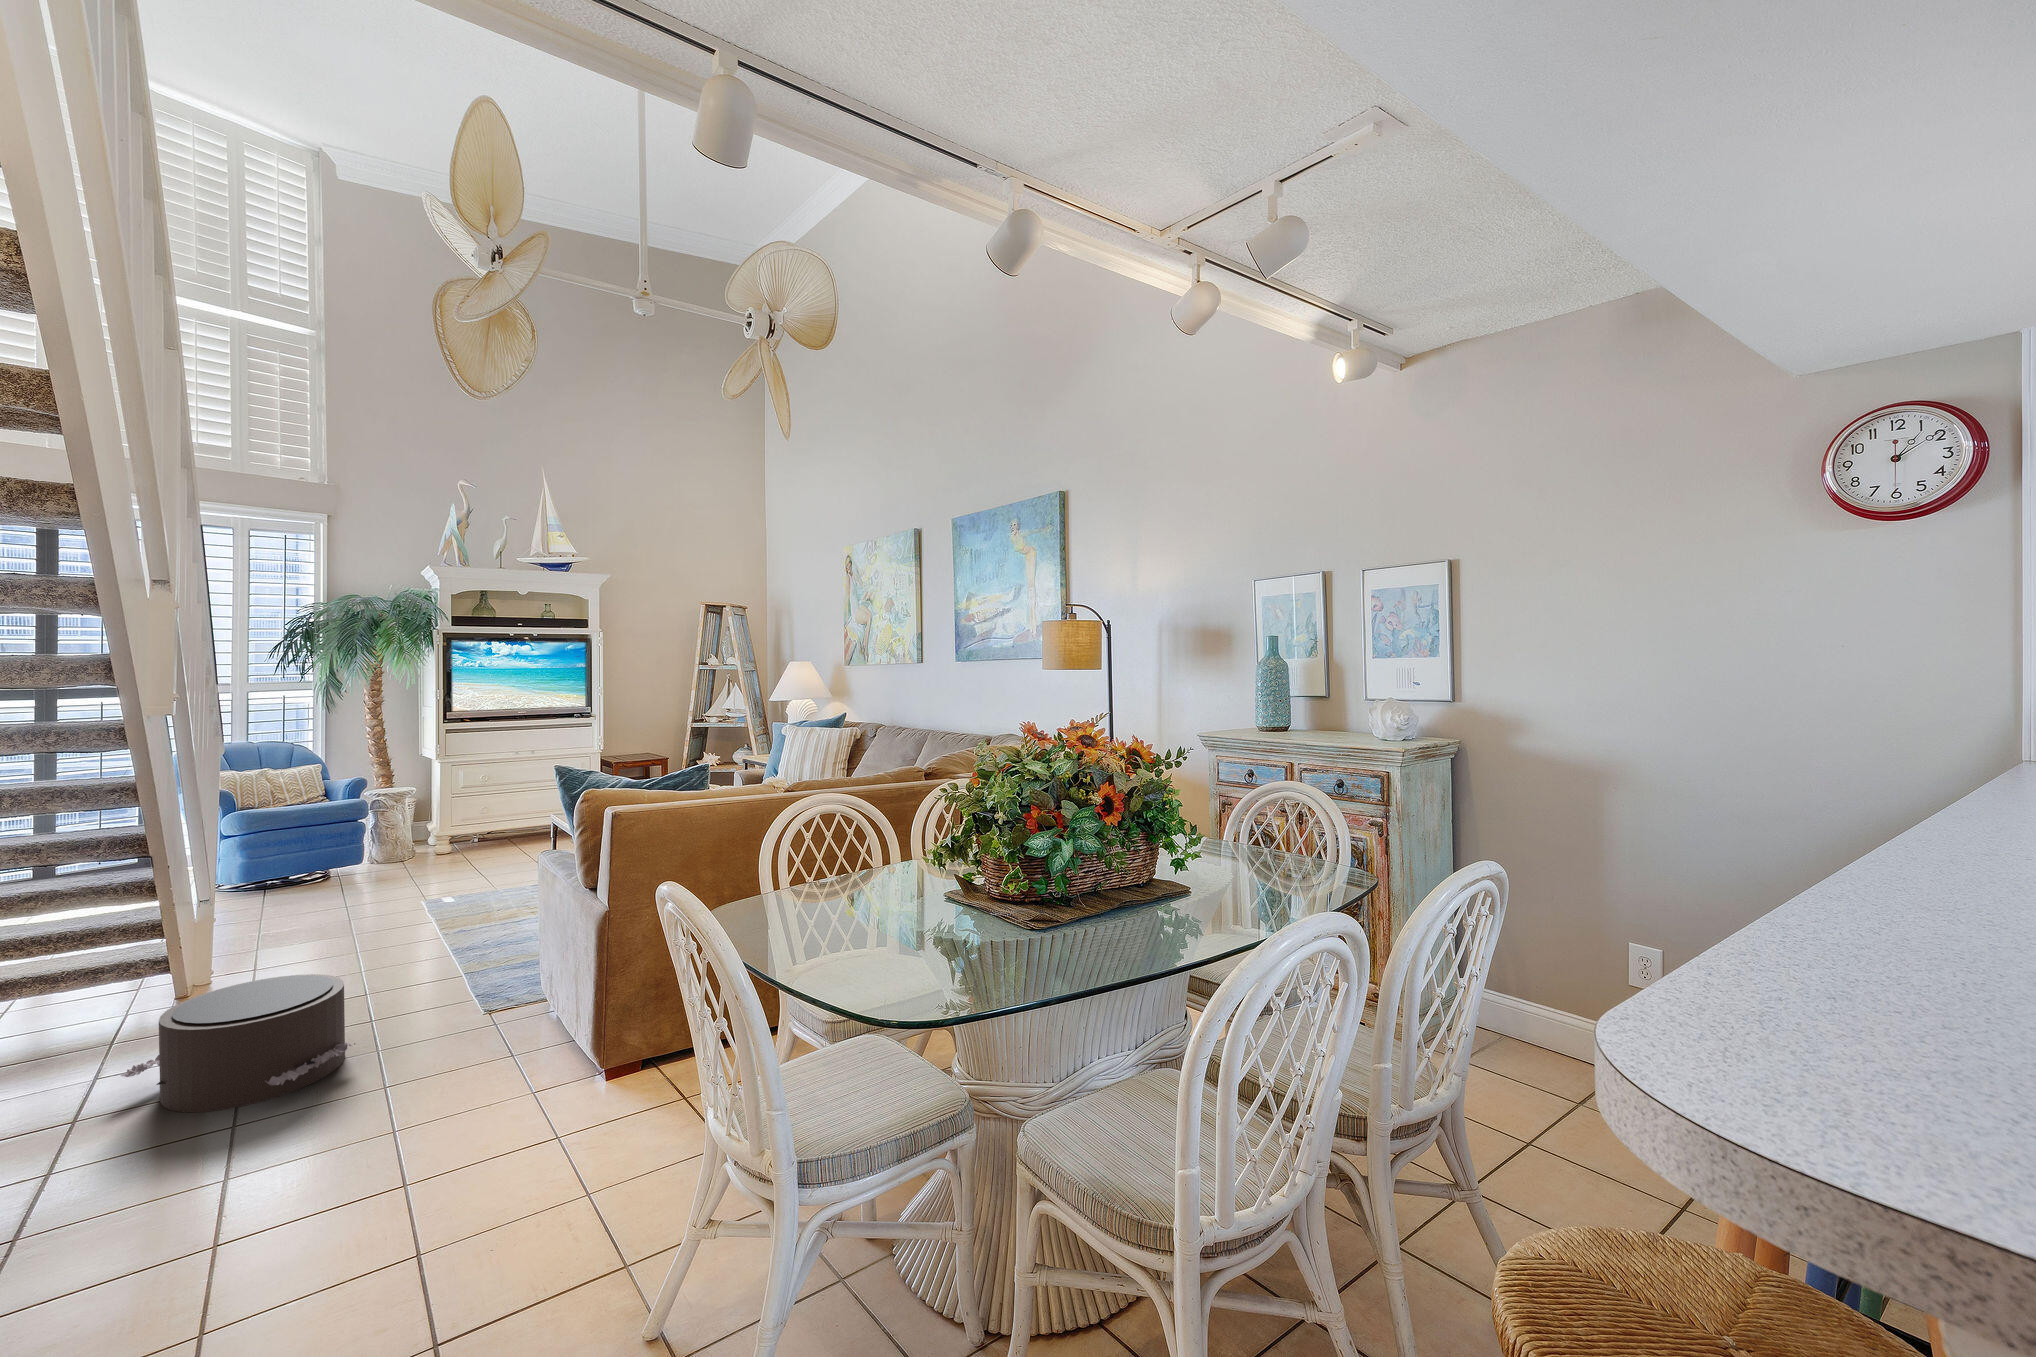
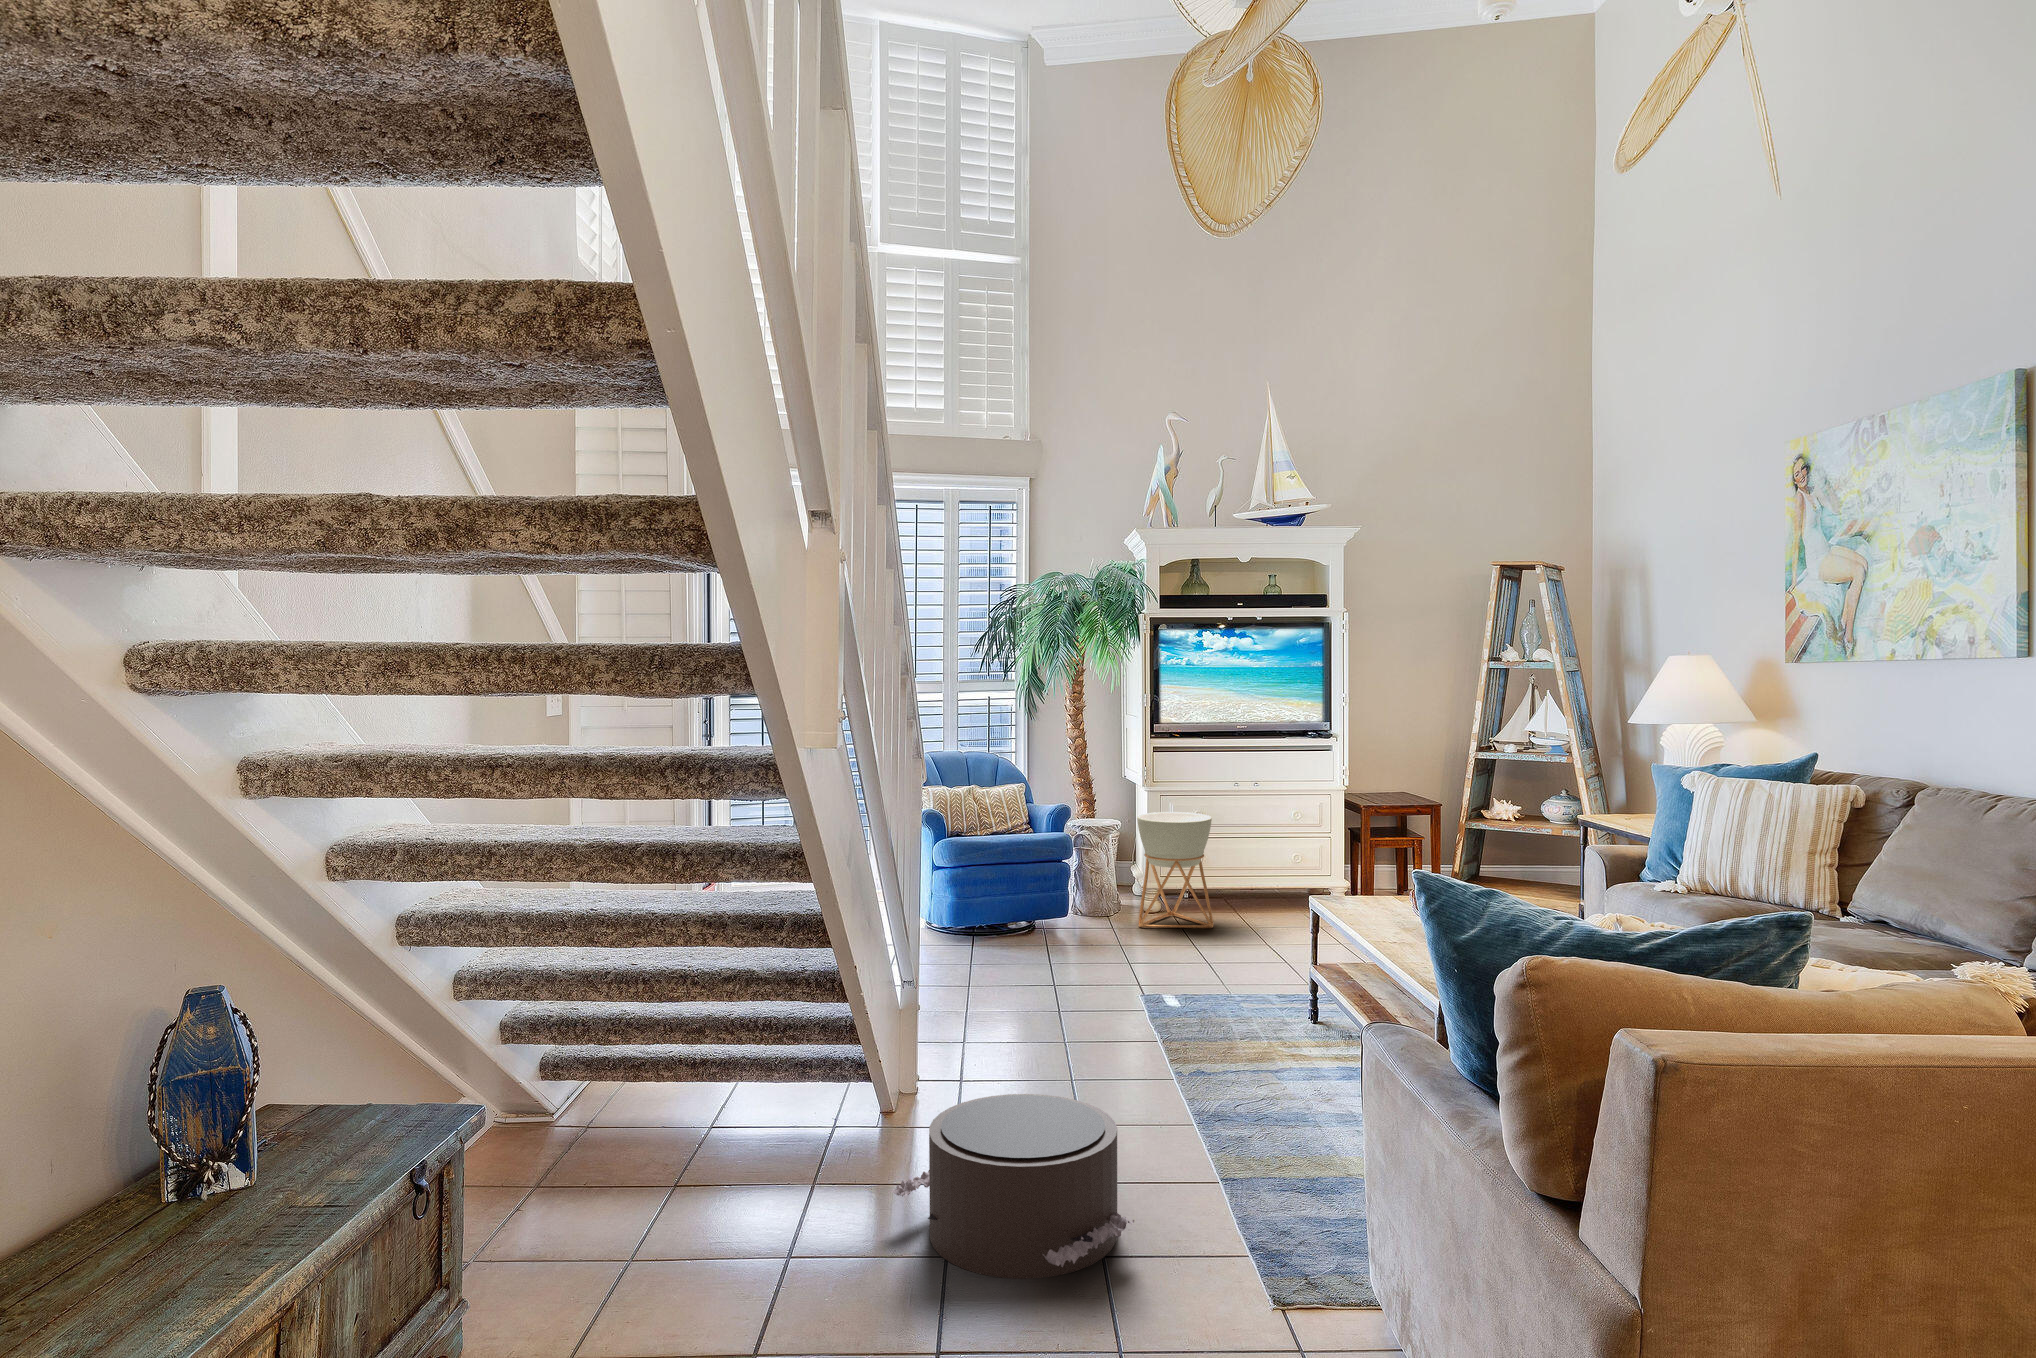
planter: none [428,775,494,862] -> present [1137,812,1214,928]

